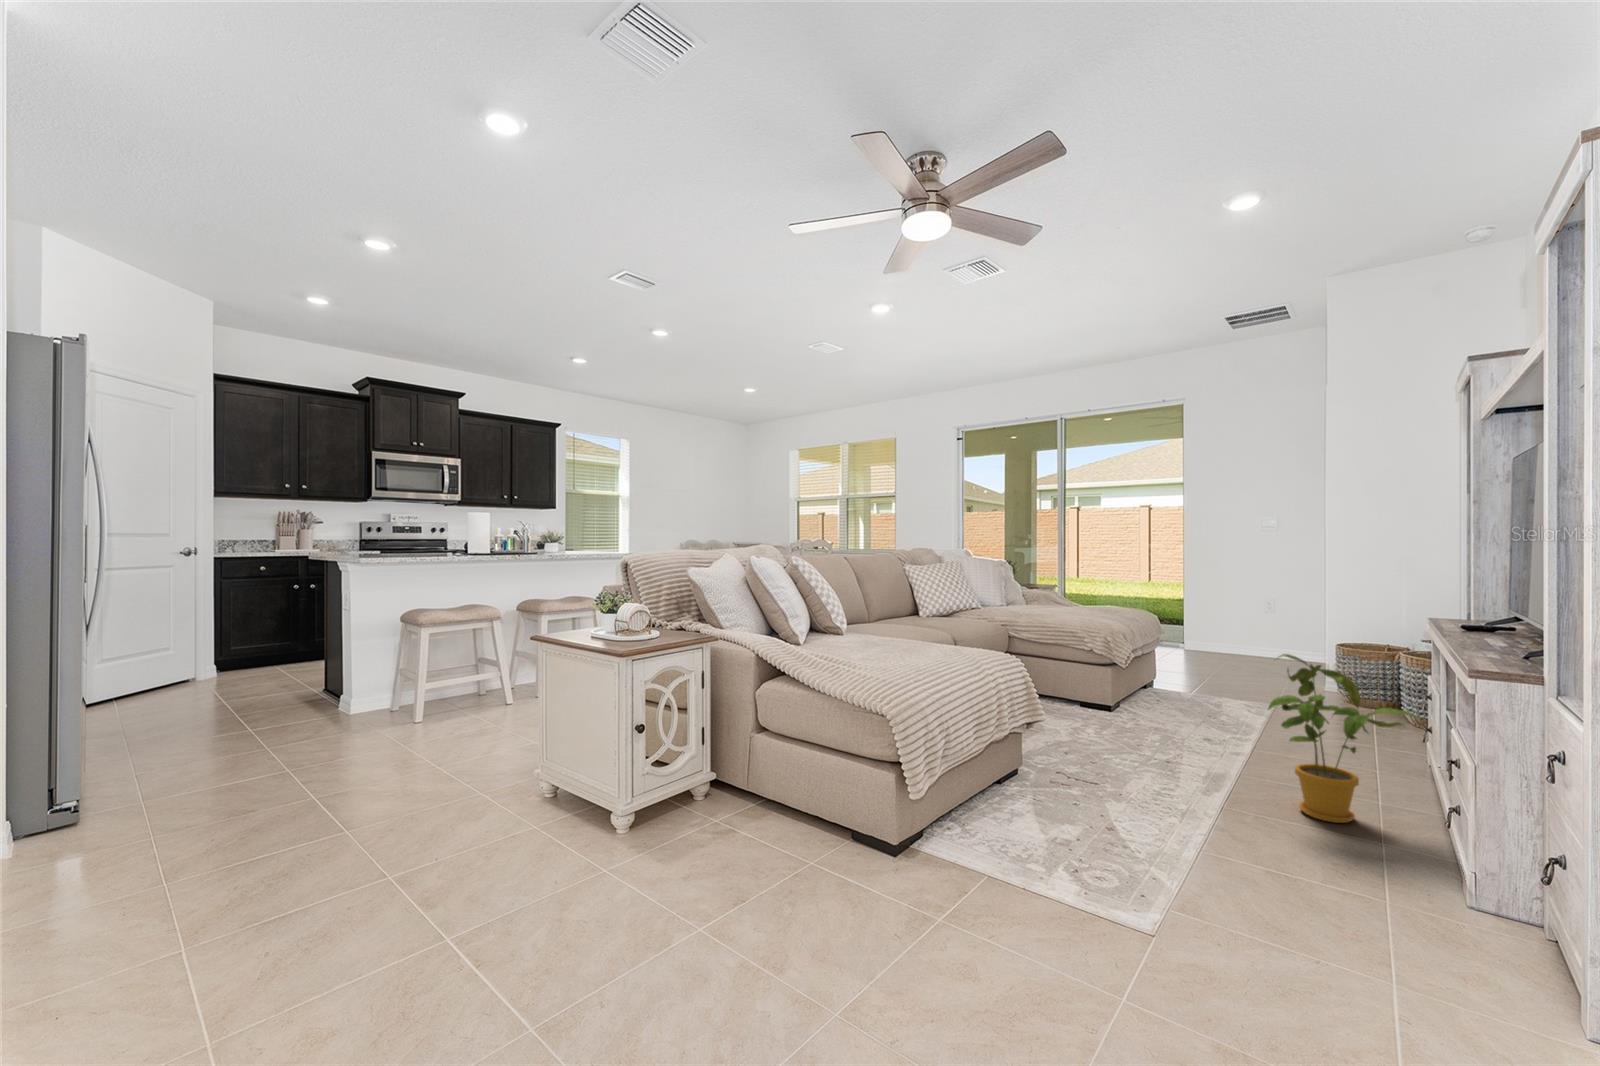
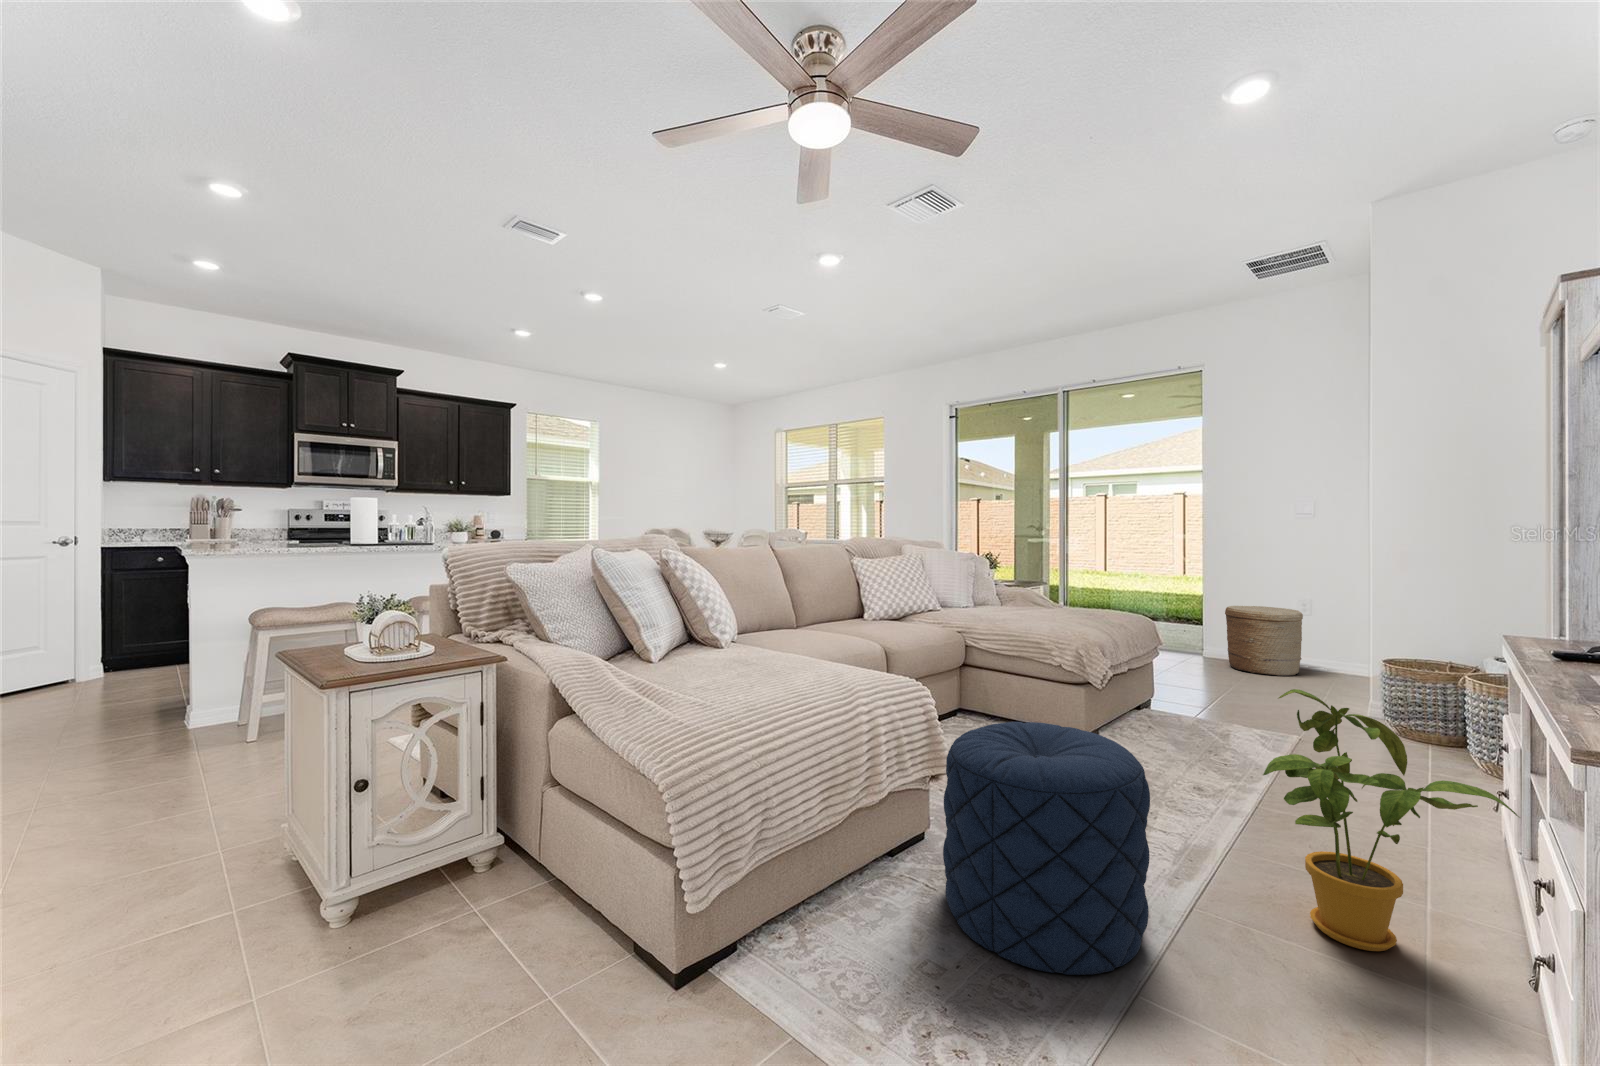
woven basket: none [1208,605,1273,663] -> present [1225,606,1303,676]
pouf: none [1048,681,1196,839] -> present [943,722,1150,975]

